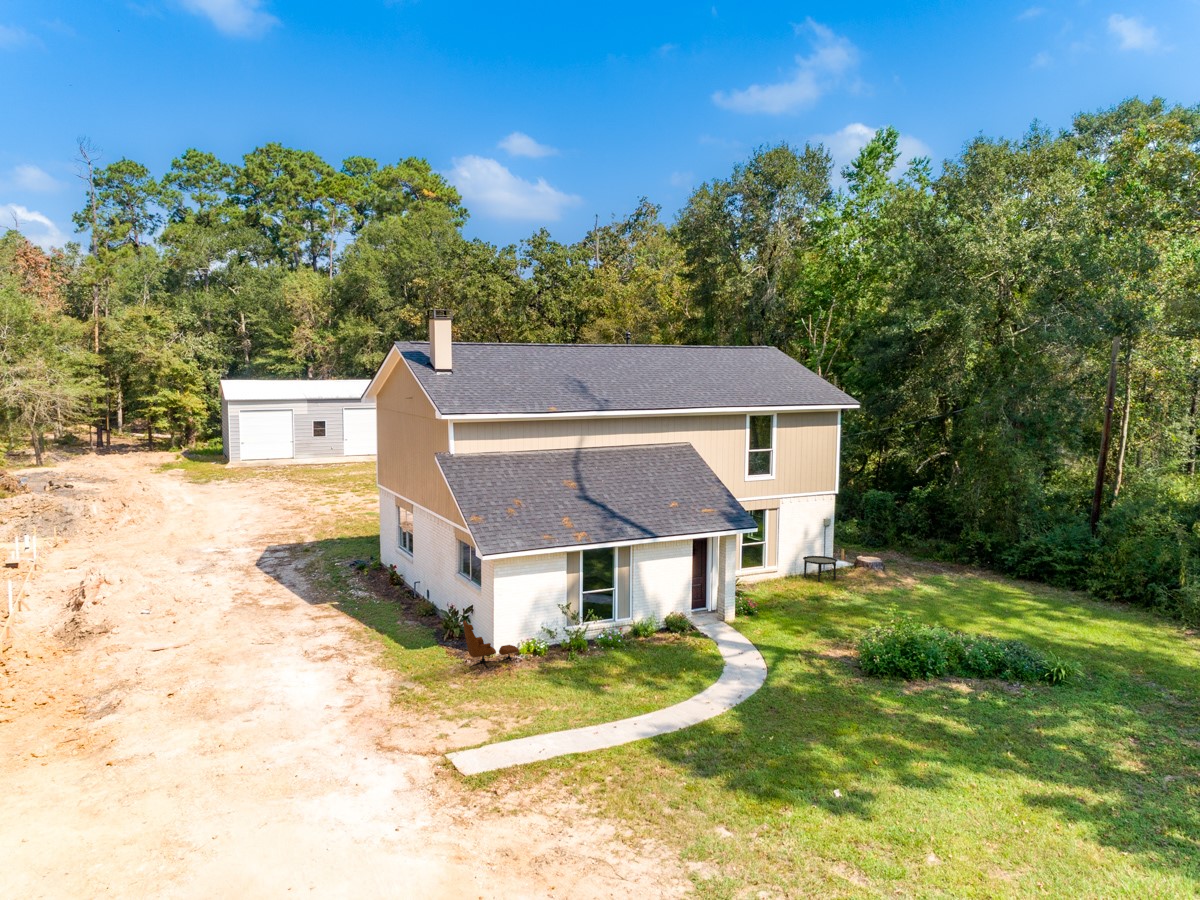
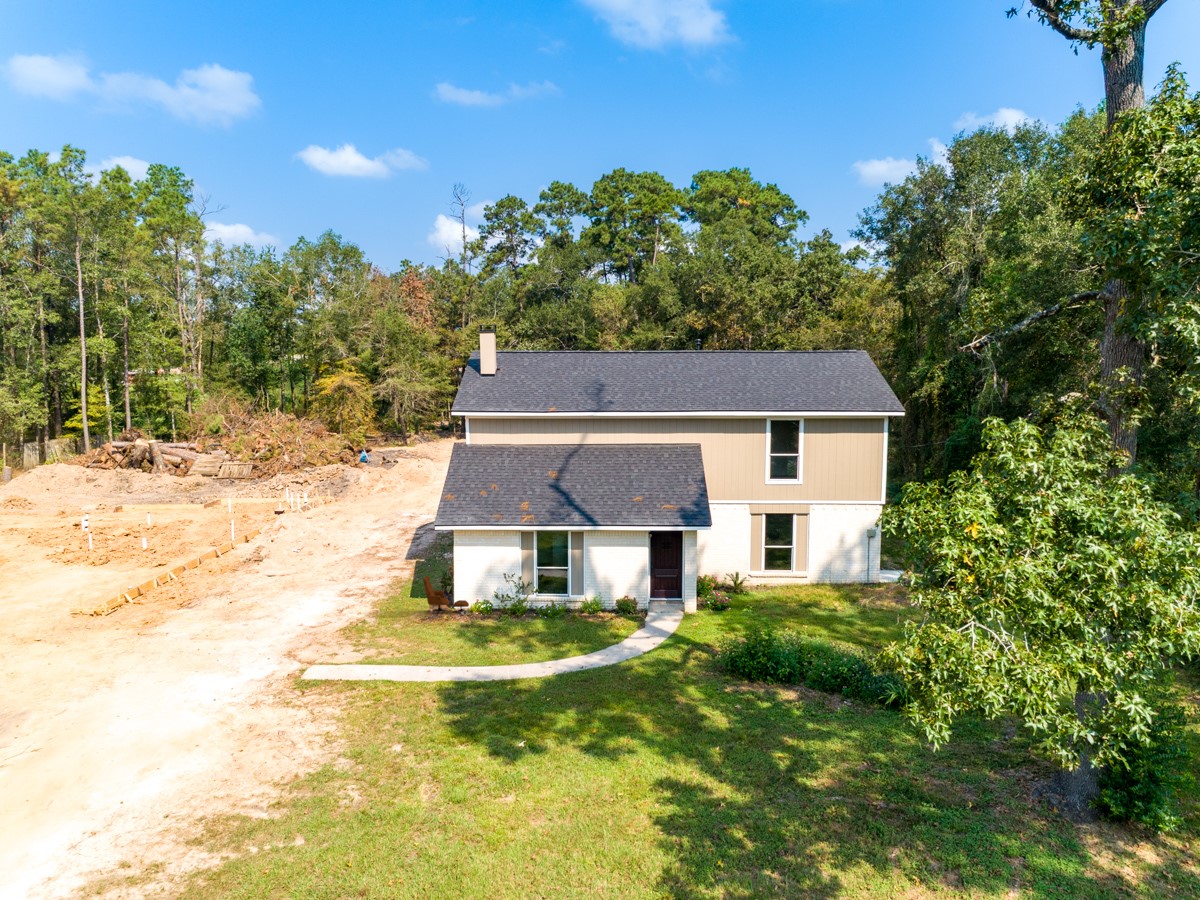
round table: present [803,556,838,582] -> none [832,565,869,593]

